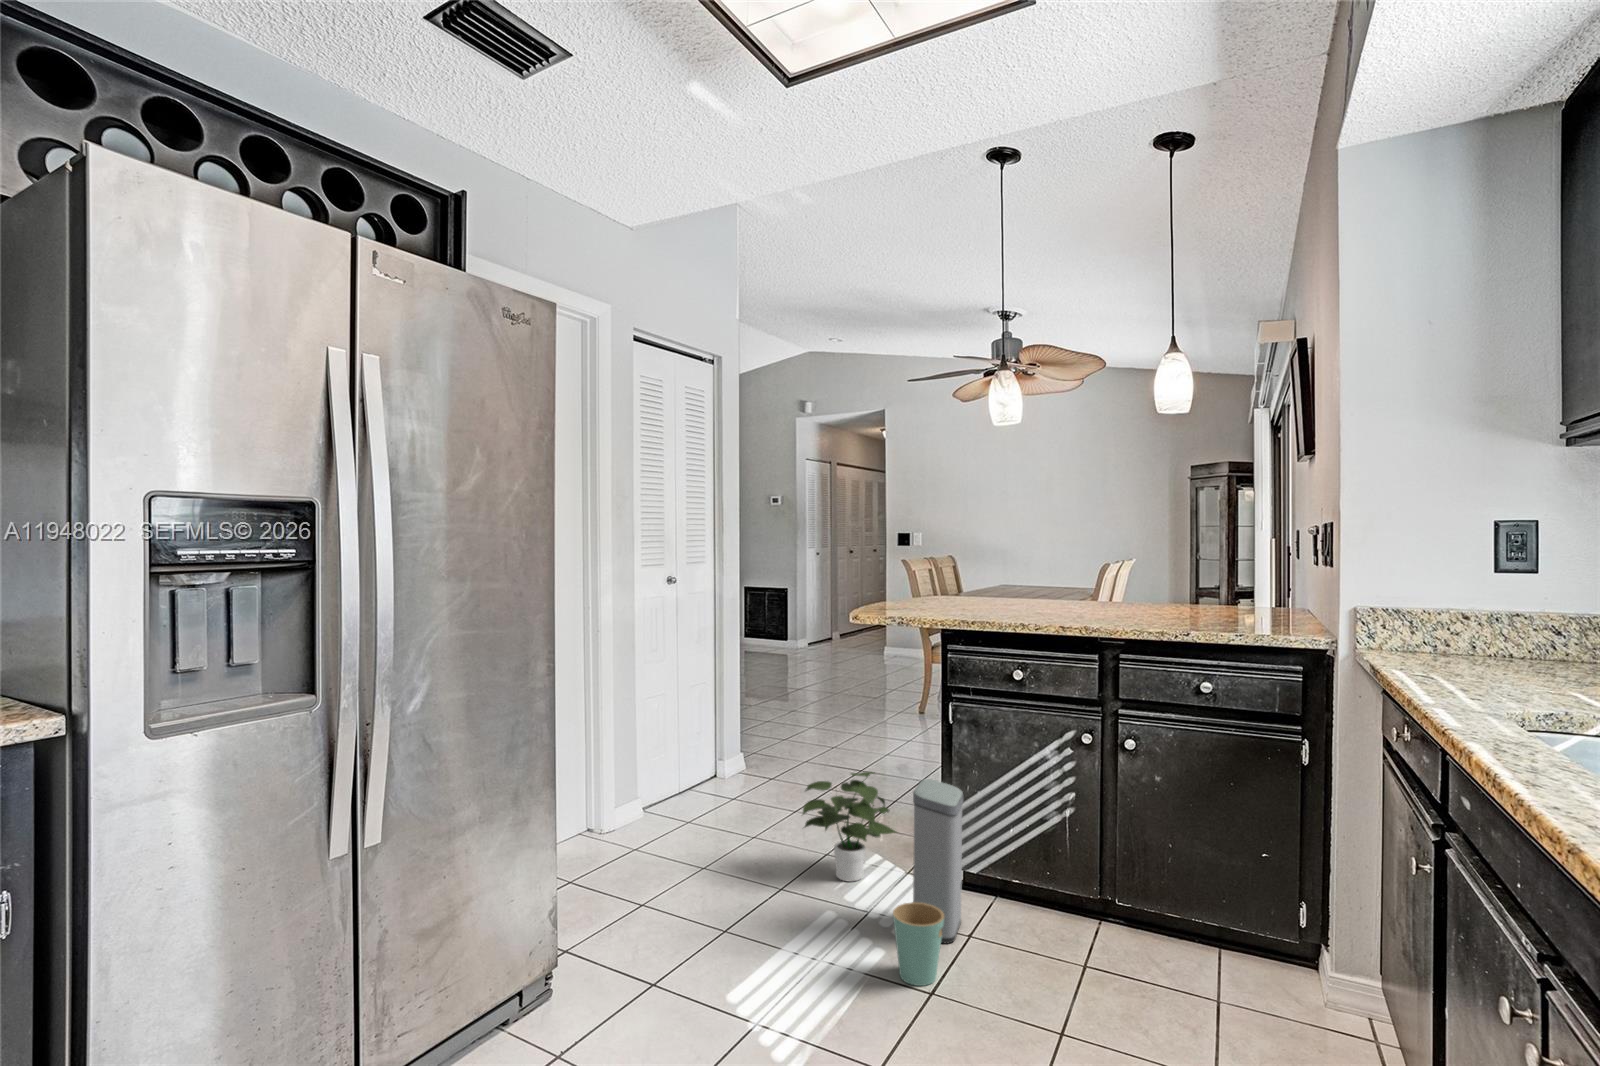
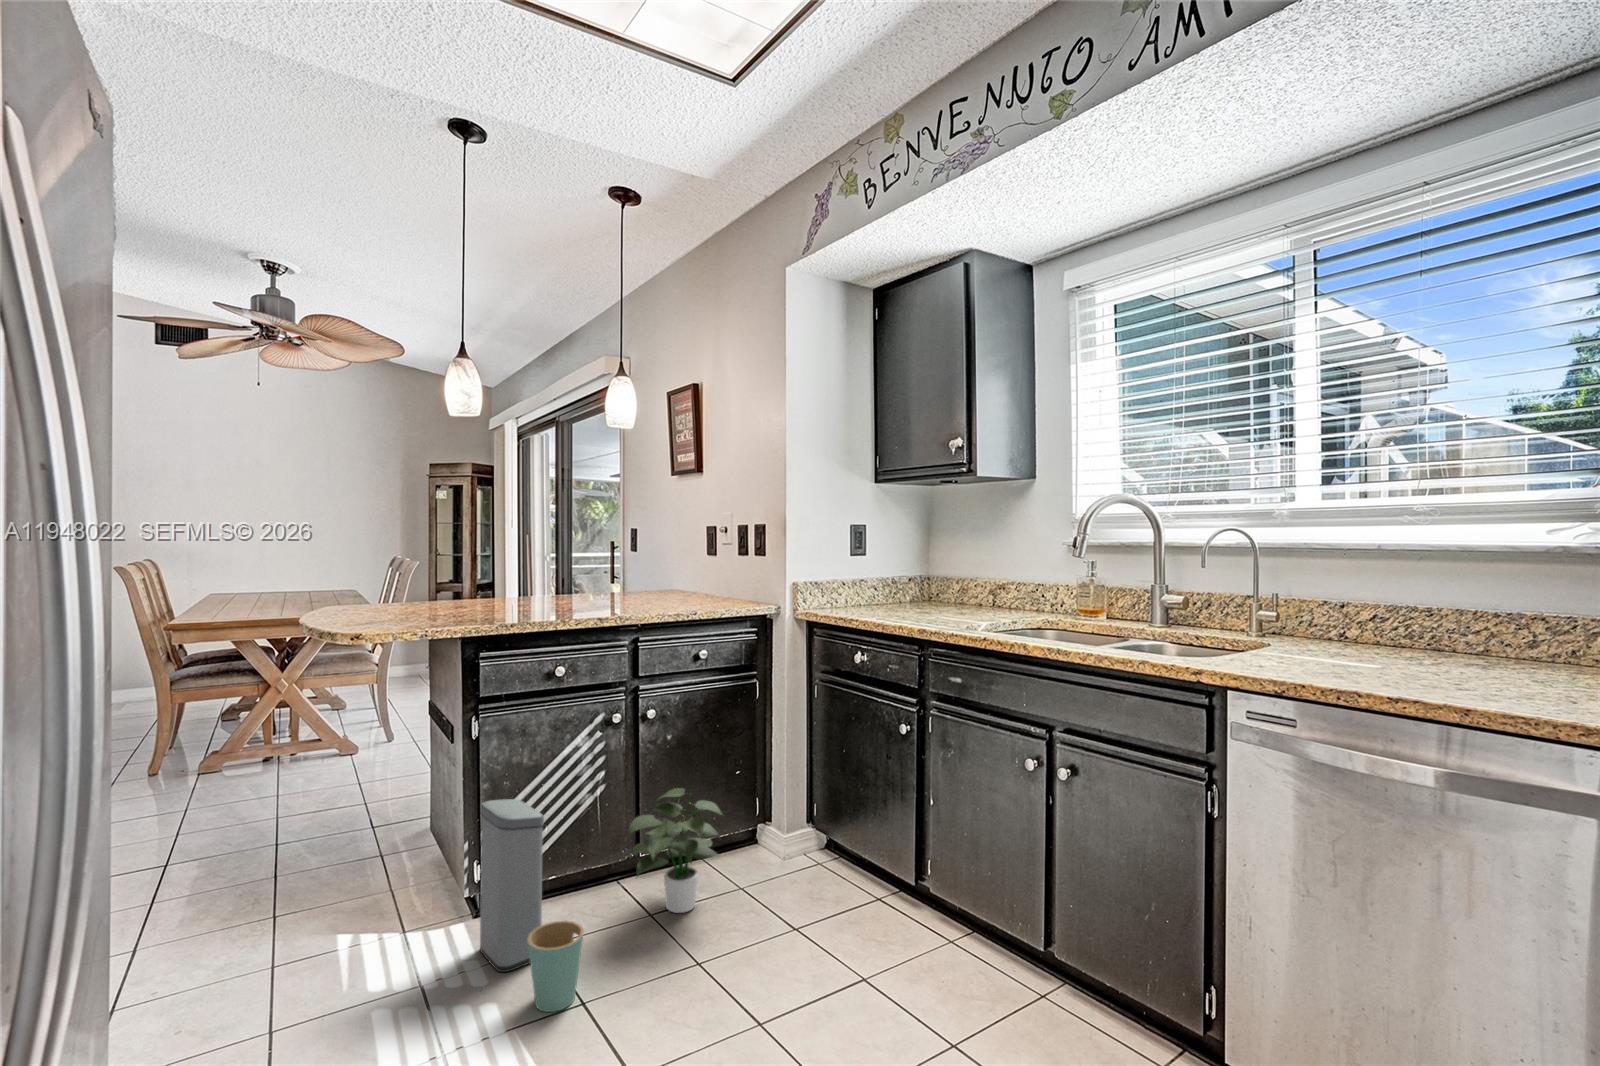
potted plant: present [803,772,897,882] -> present [629,788,722,913]

